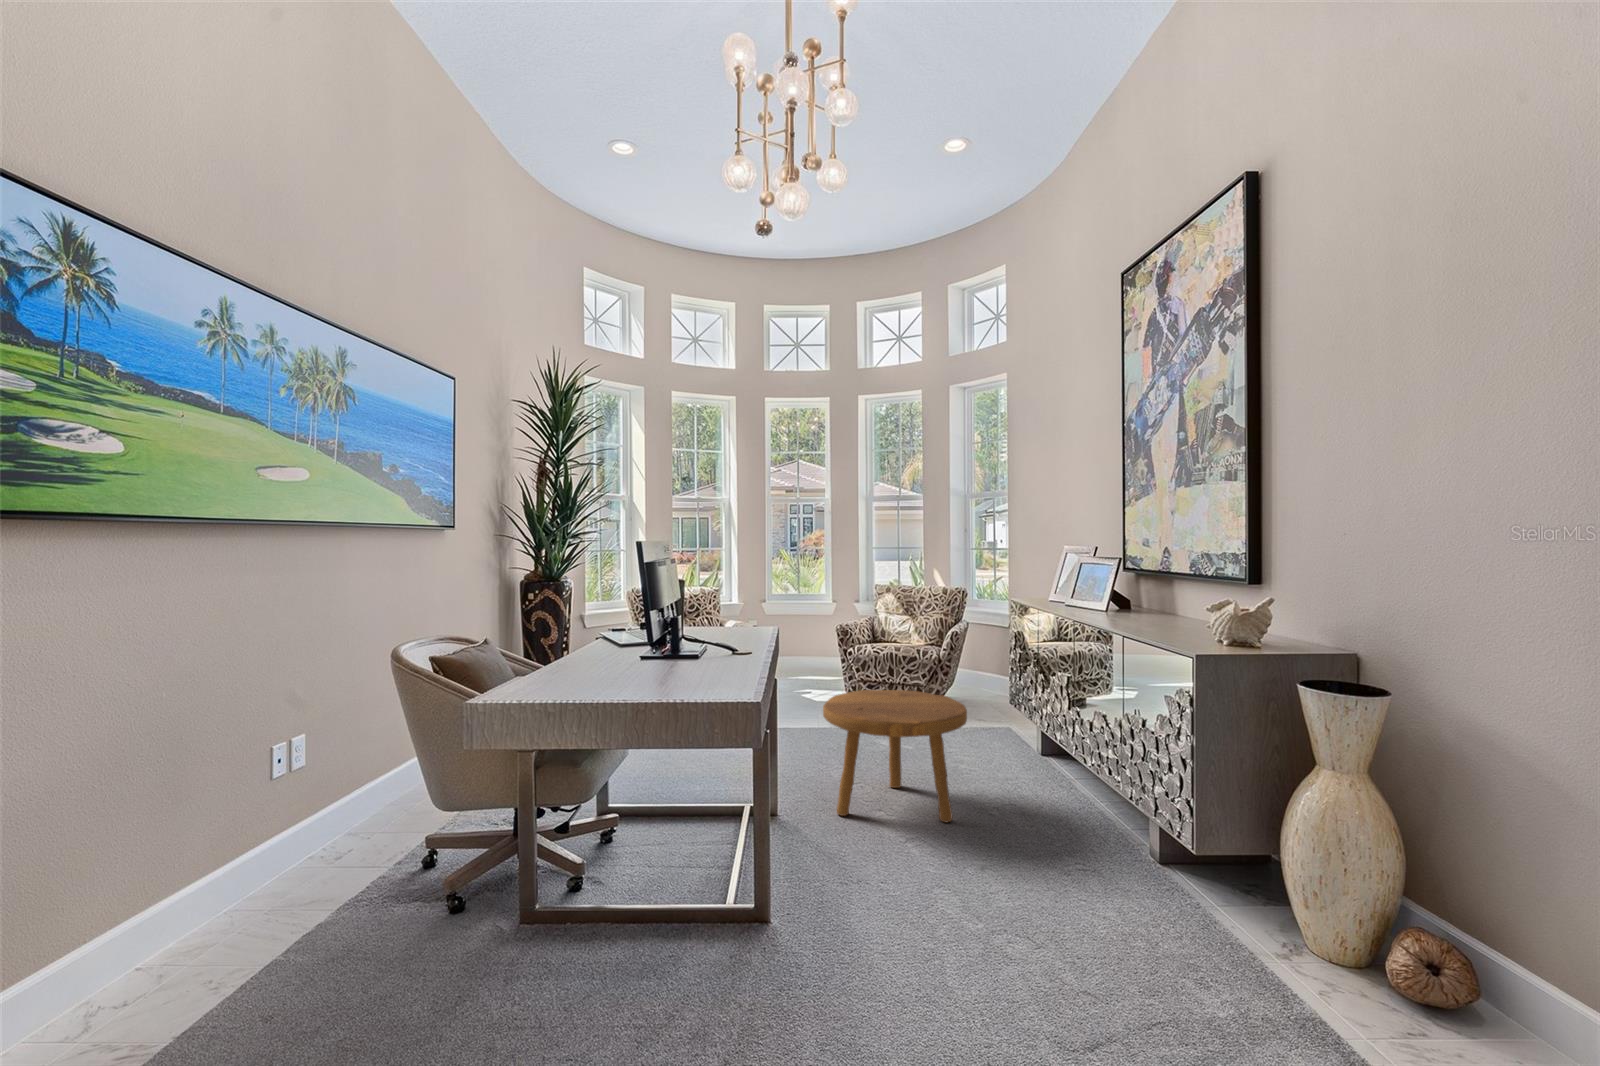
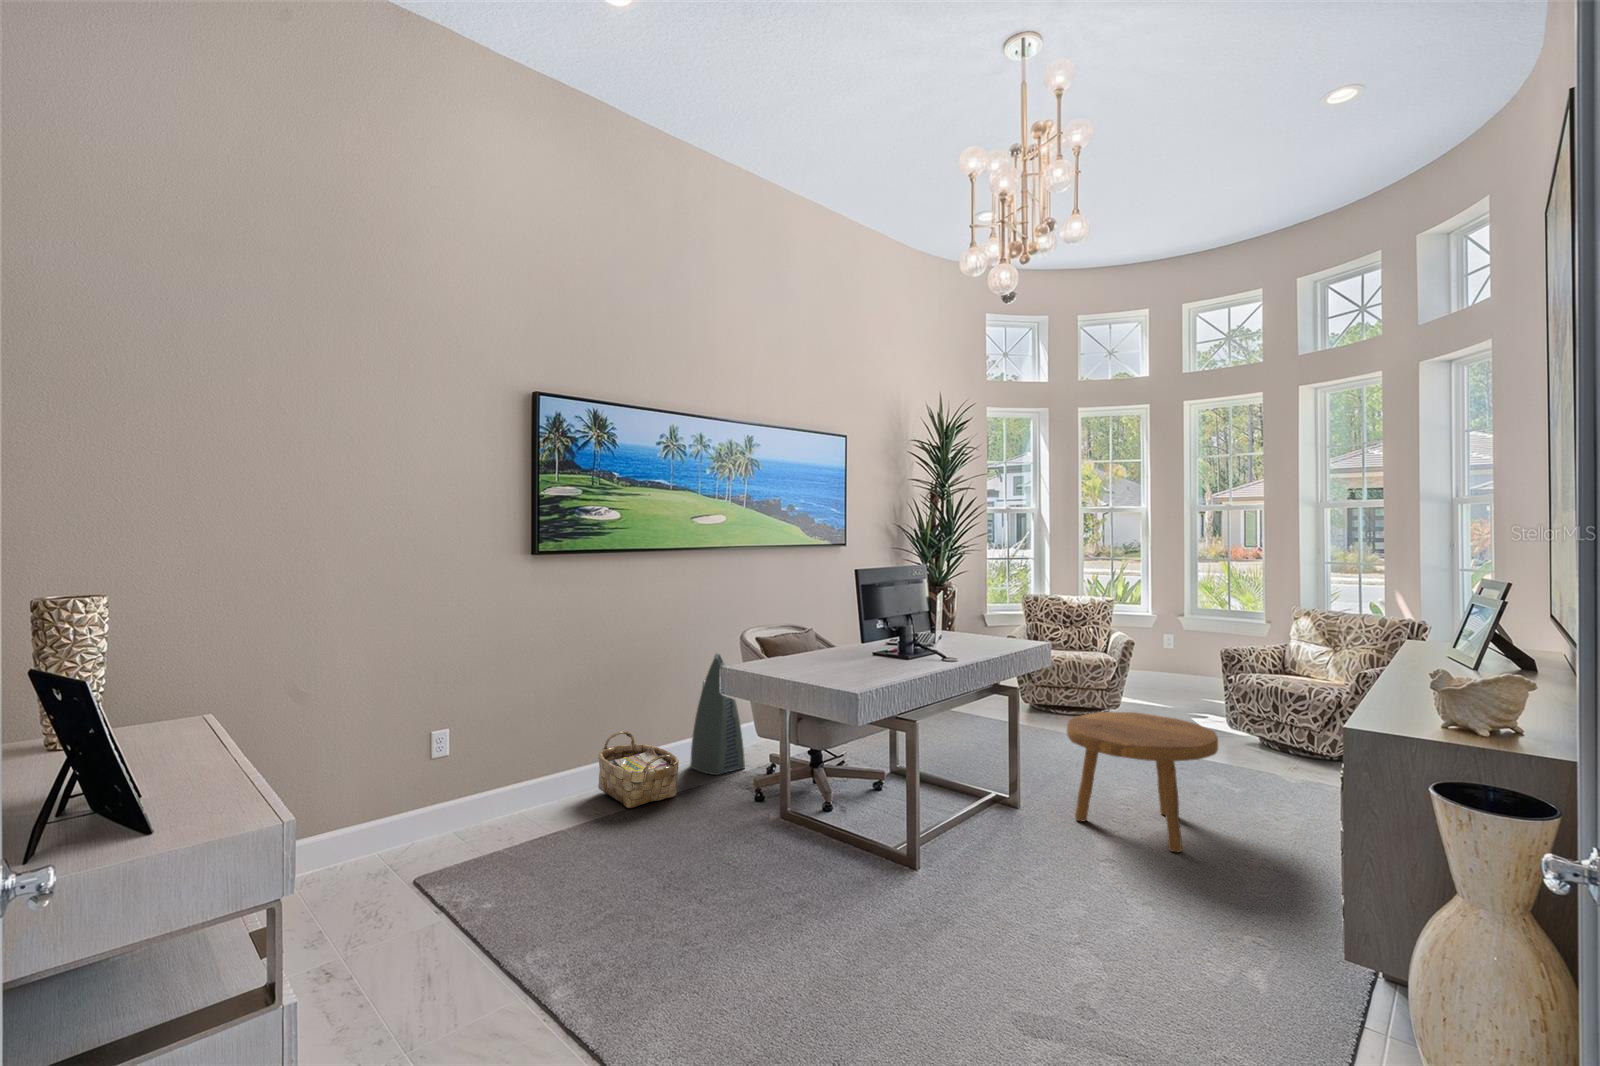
air purifier: none [255,693,368,900] -> present [690,654,745,775]
woven basket: none [73,869,286,1023] -> present [598,731,679,808]

